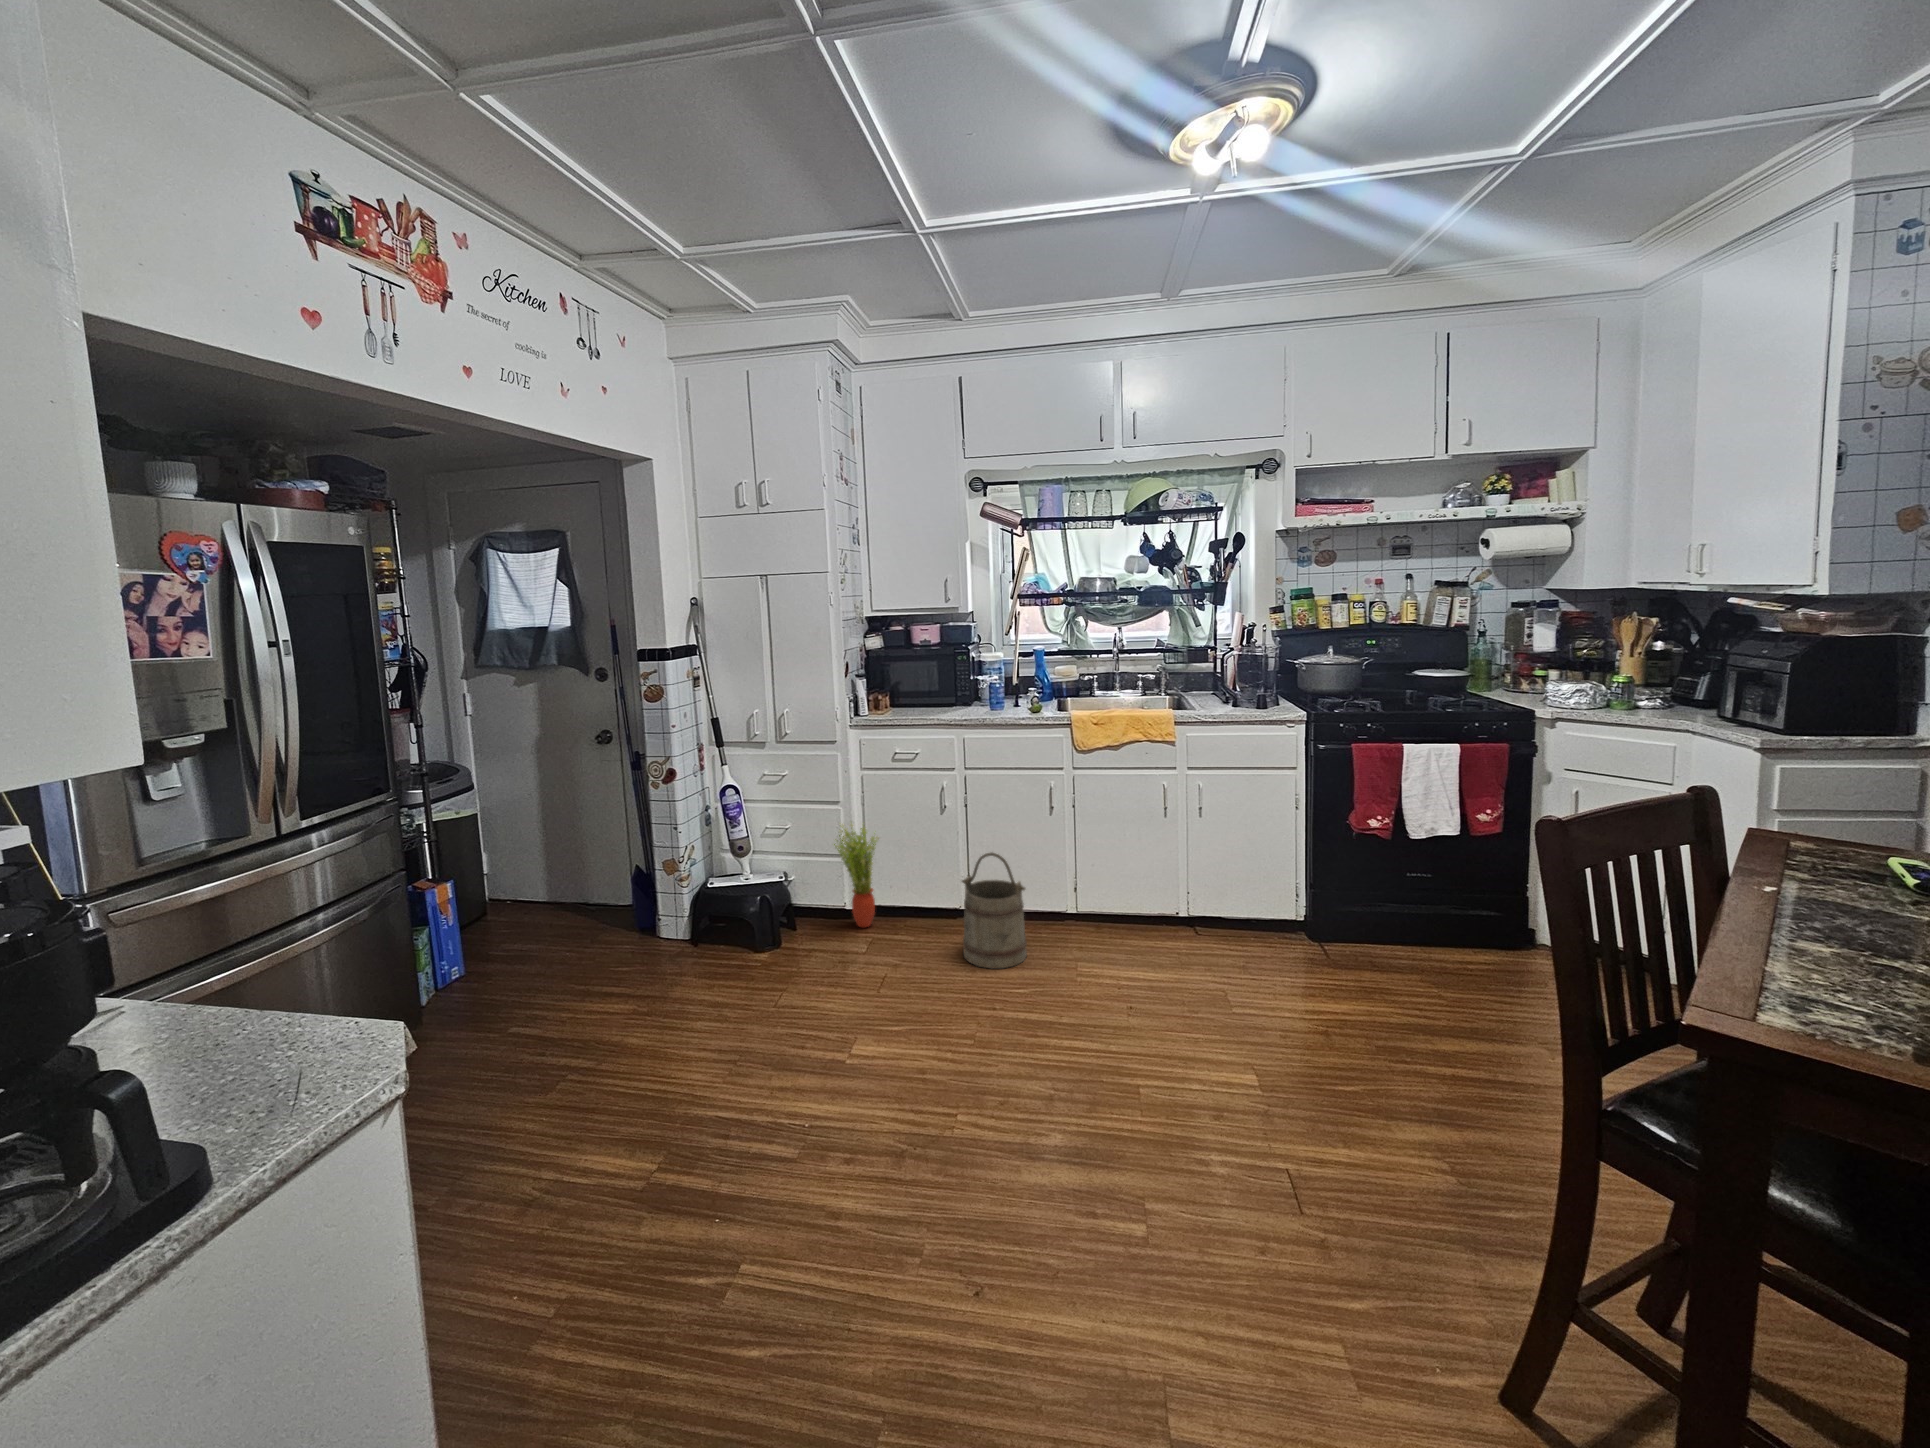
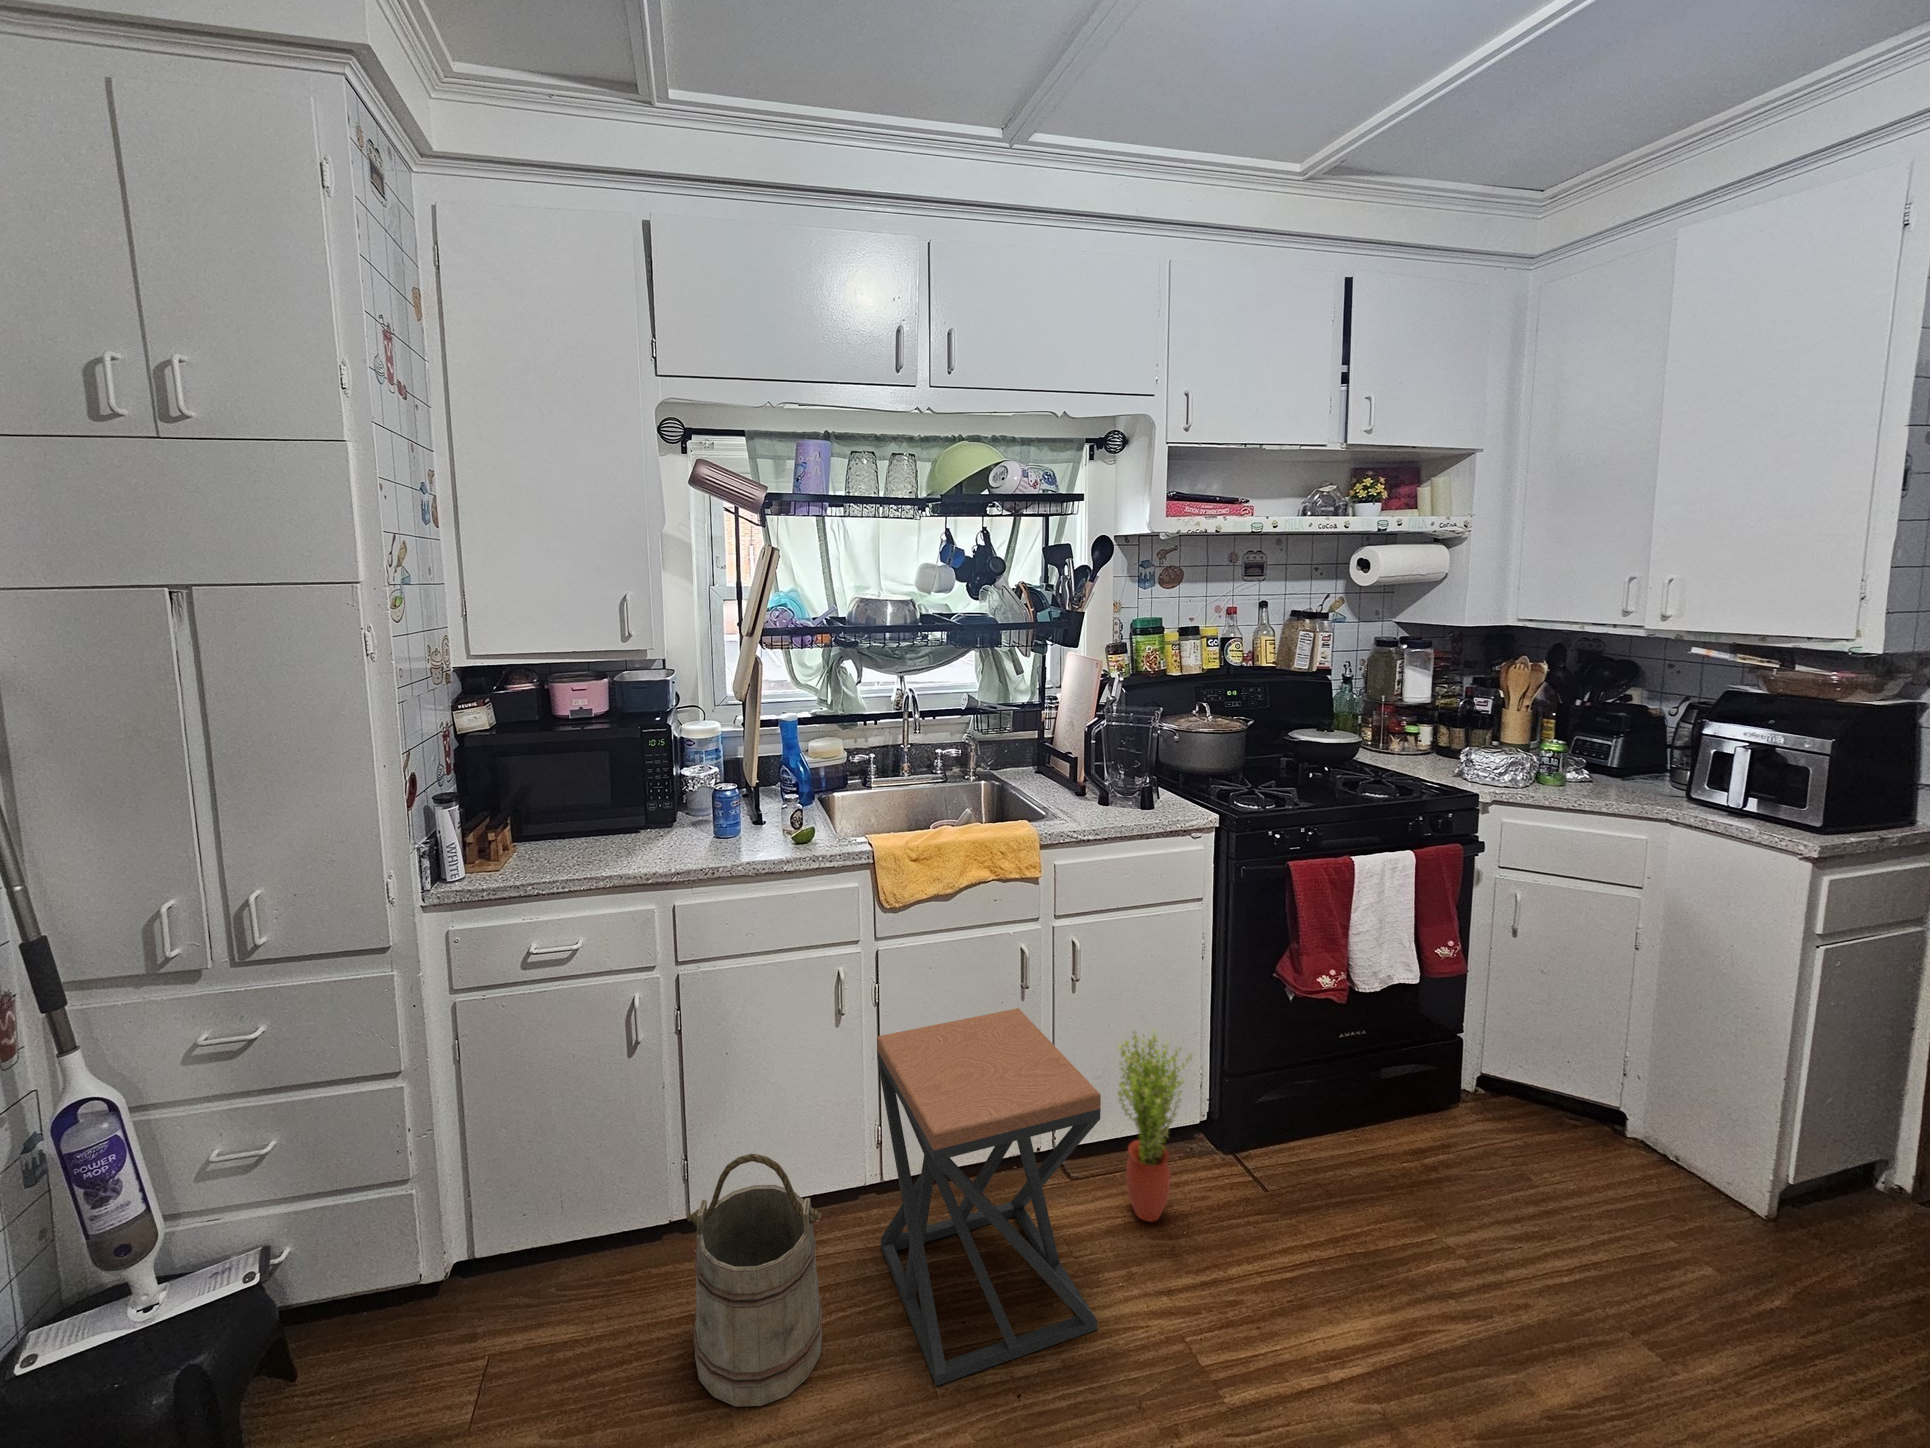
stool: none [1067,814,1176,980] -> present [877,1008,1101,1386]
potted plant: present [834,824,879,927] -> present [1118,1030,1192,1222]

